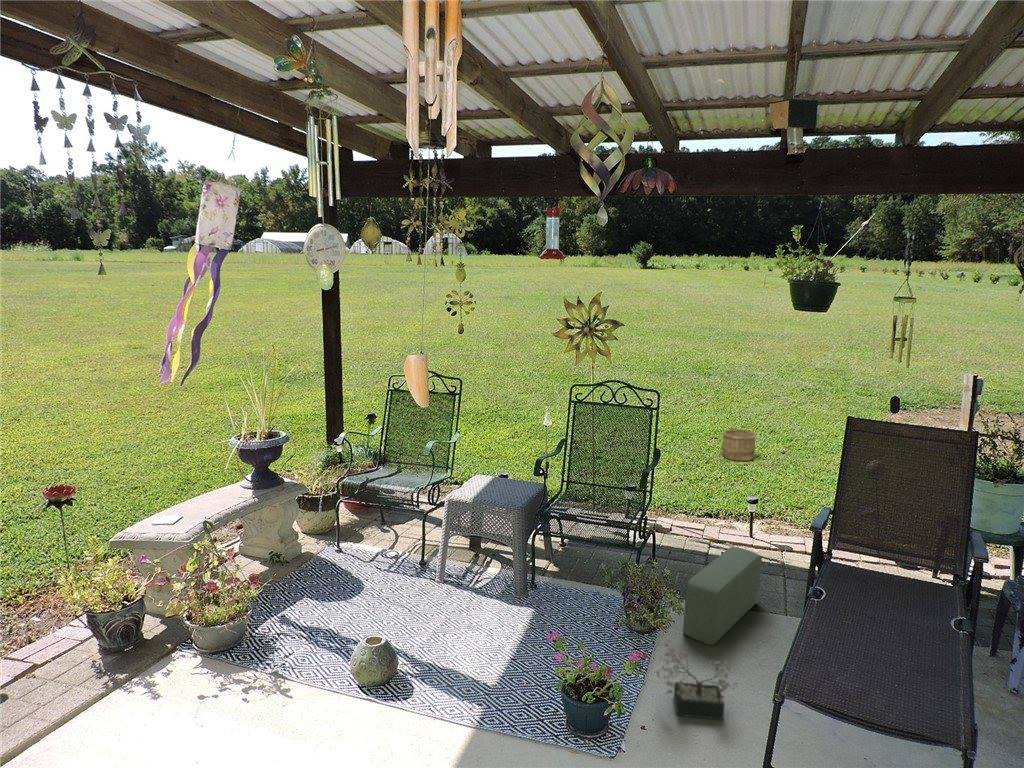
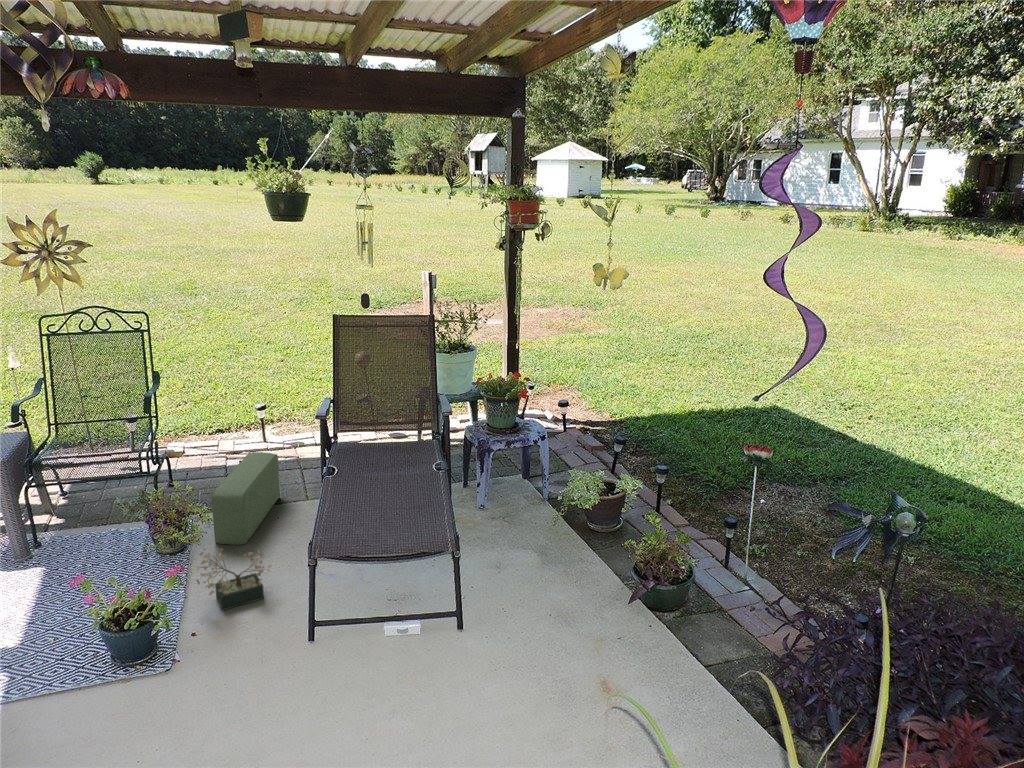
wooden bucket: present [722,429,756,461] -> none [222,340,258,373]

